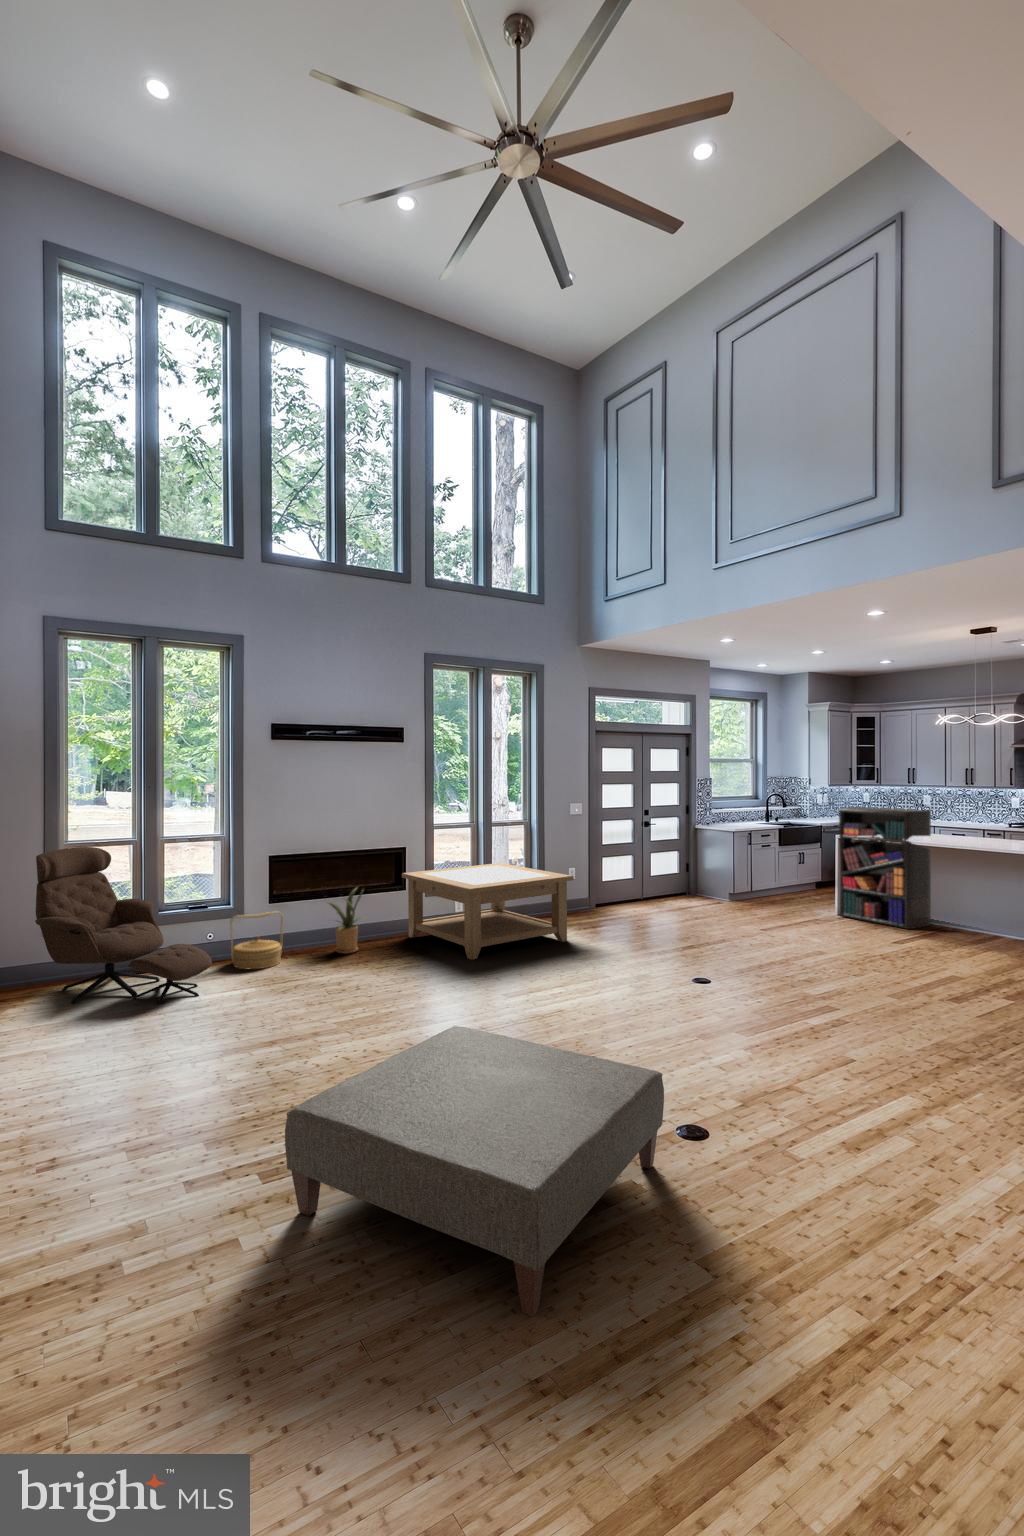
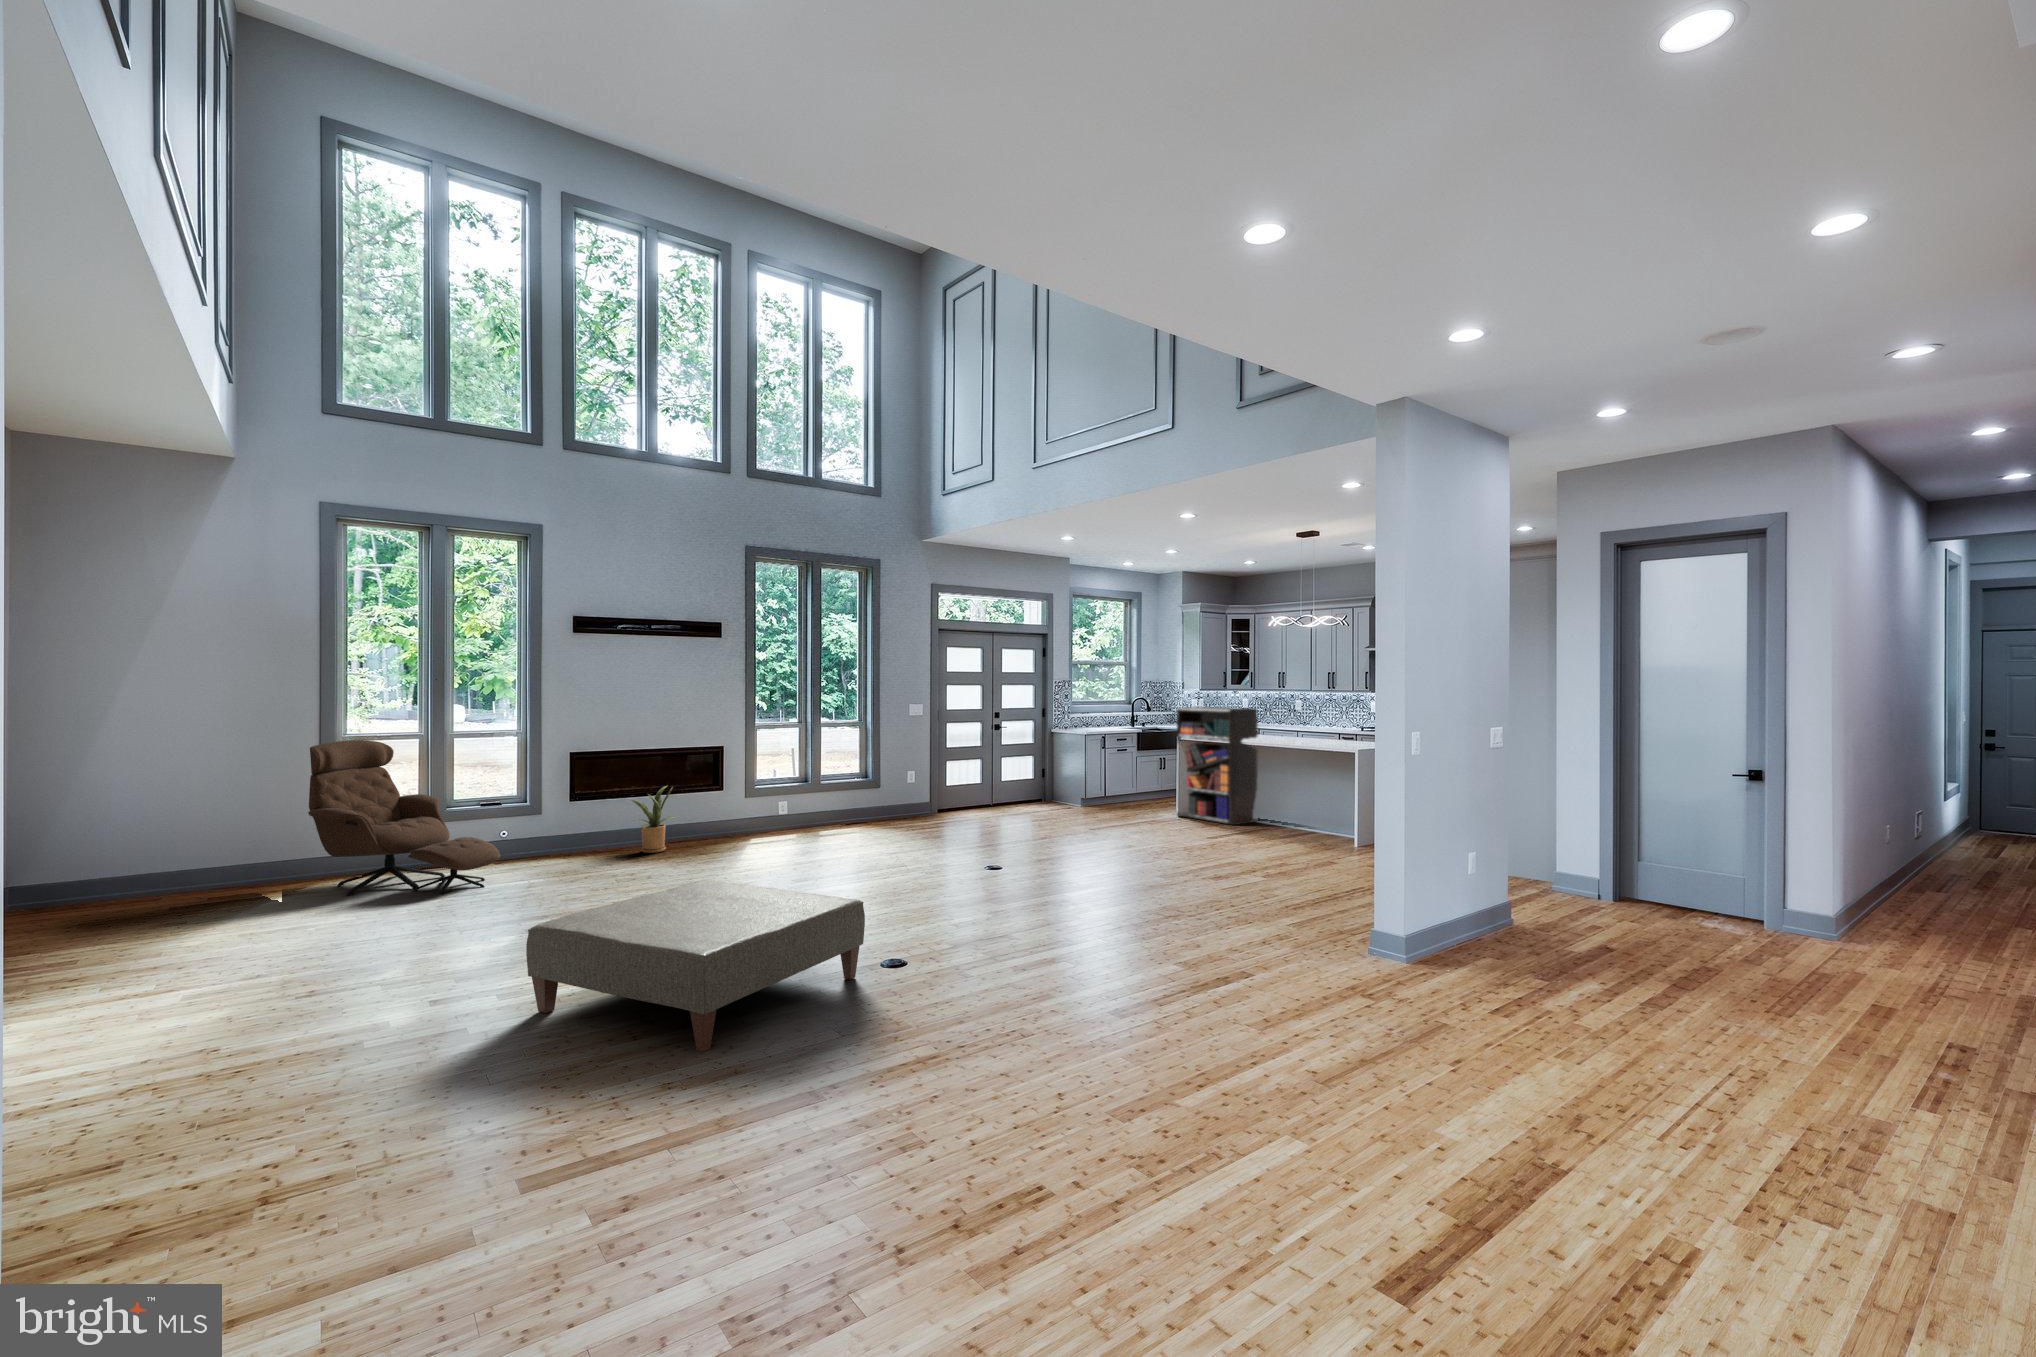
coffee table: present [402,863,574,960] -> none [718,765,895,856]
woven basket: present [230,911,283,969] -> none [524,809,583,867]

